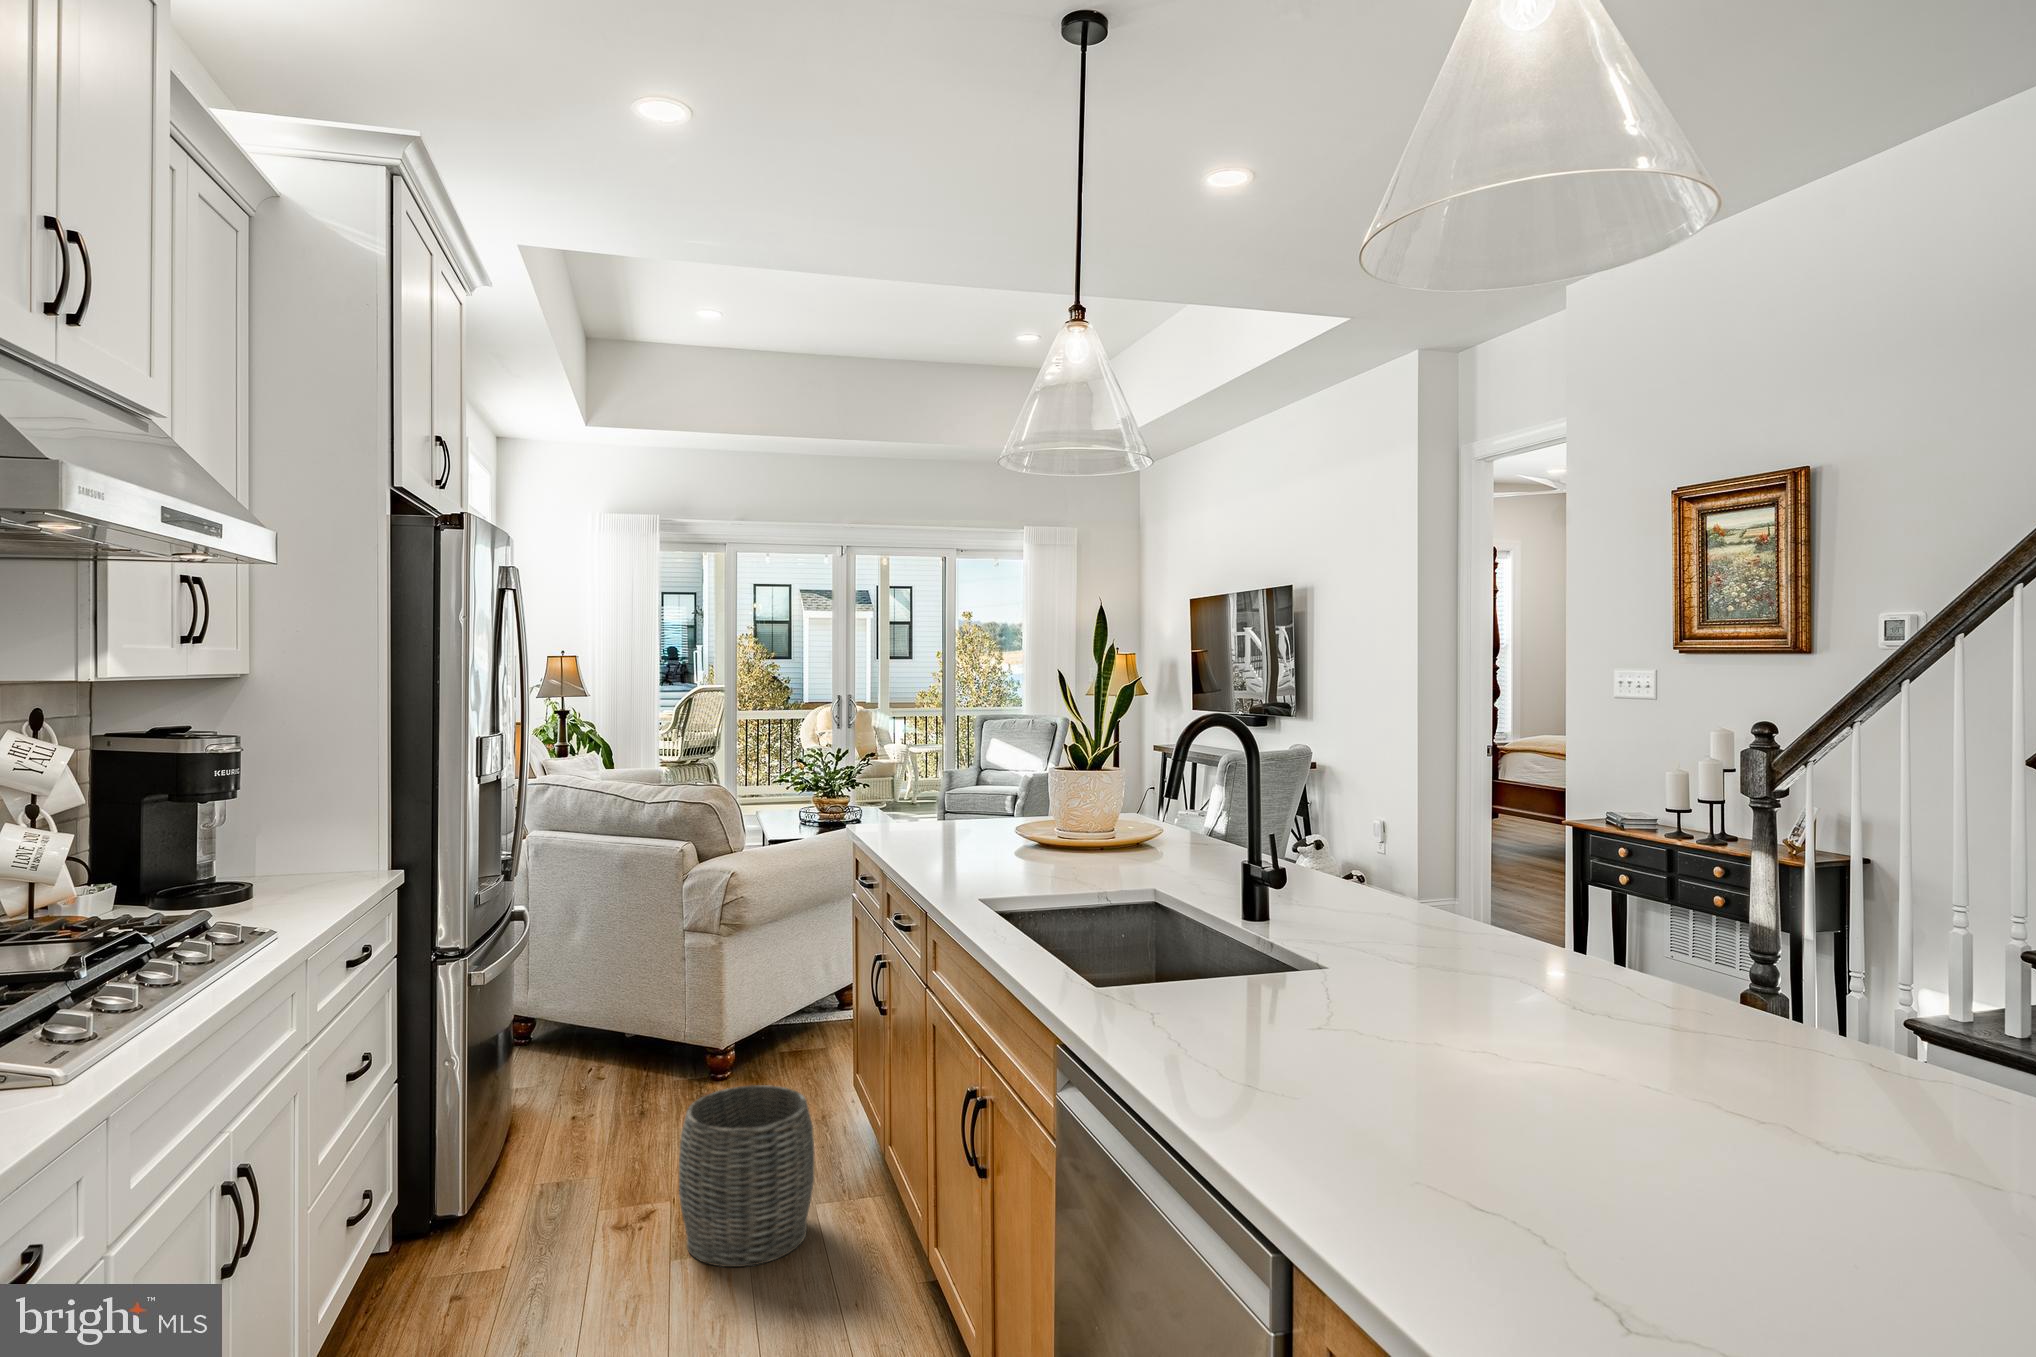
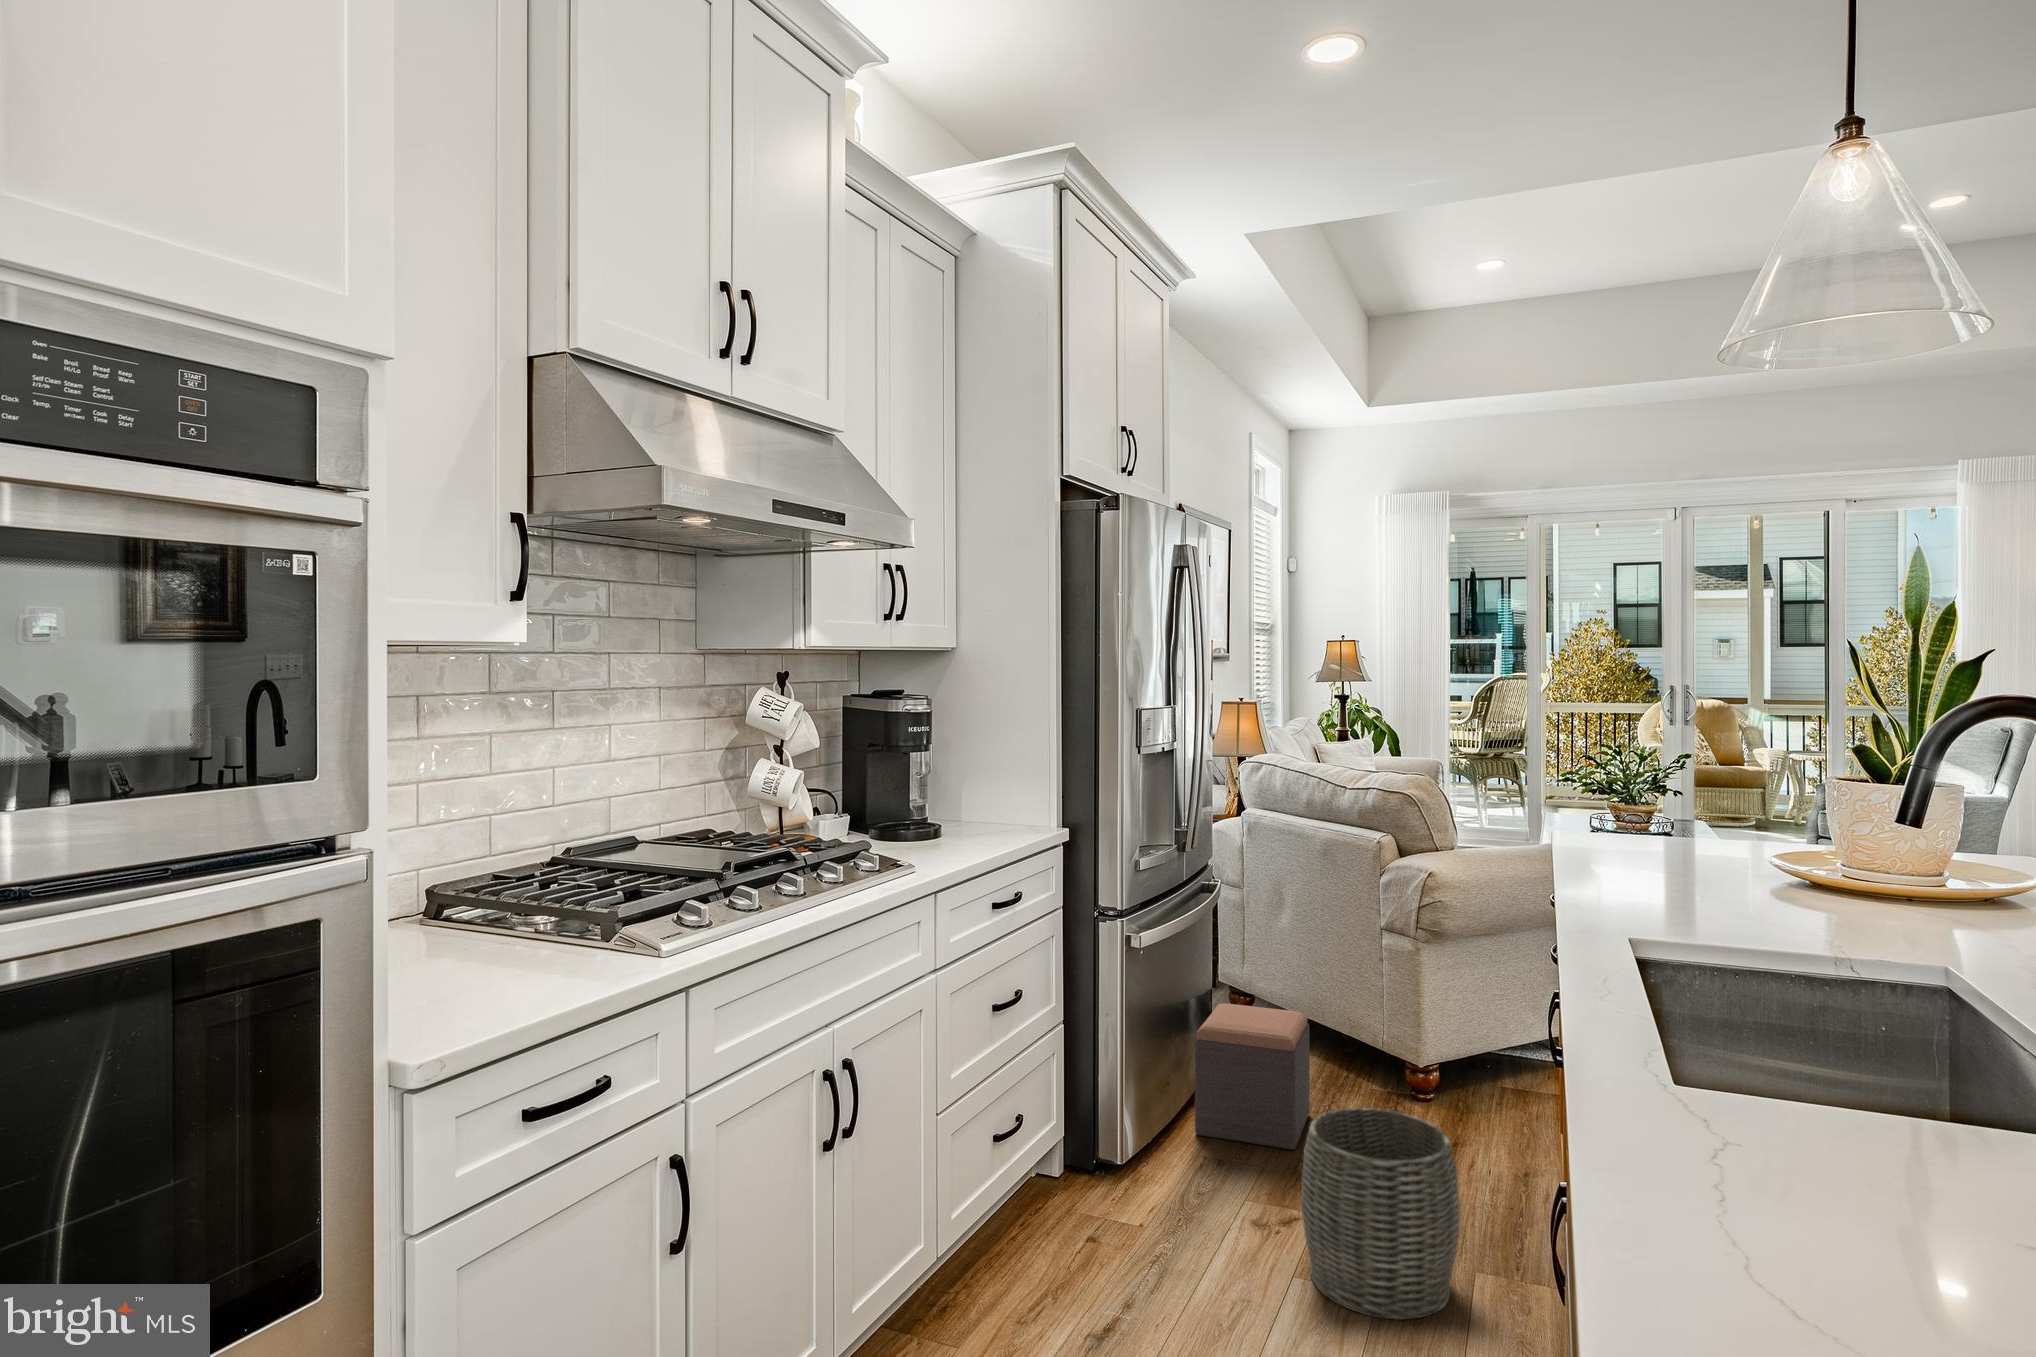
footstool: none [521,1022,627,1167] -> present [1195,1003,1310,1150]

